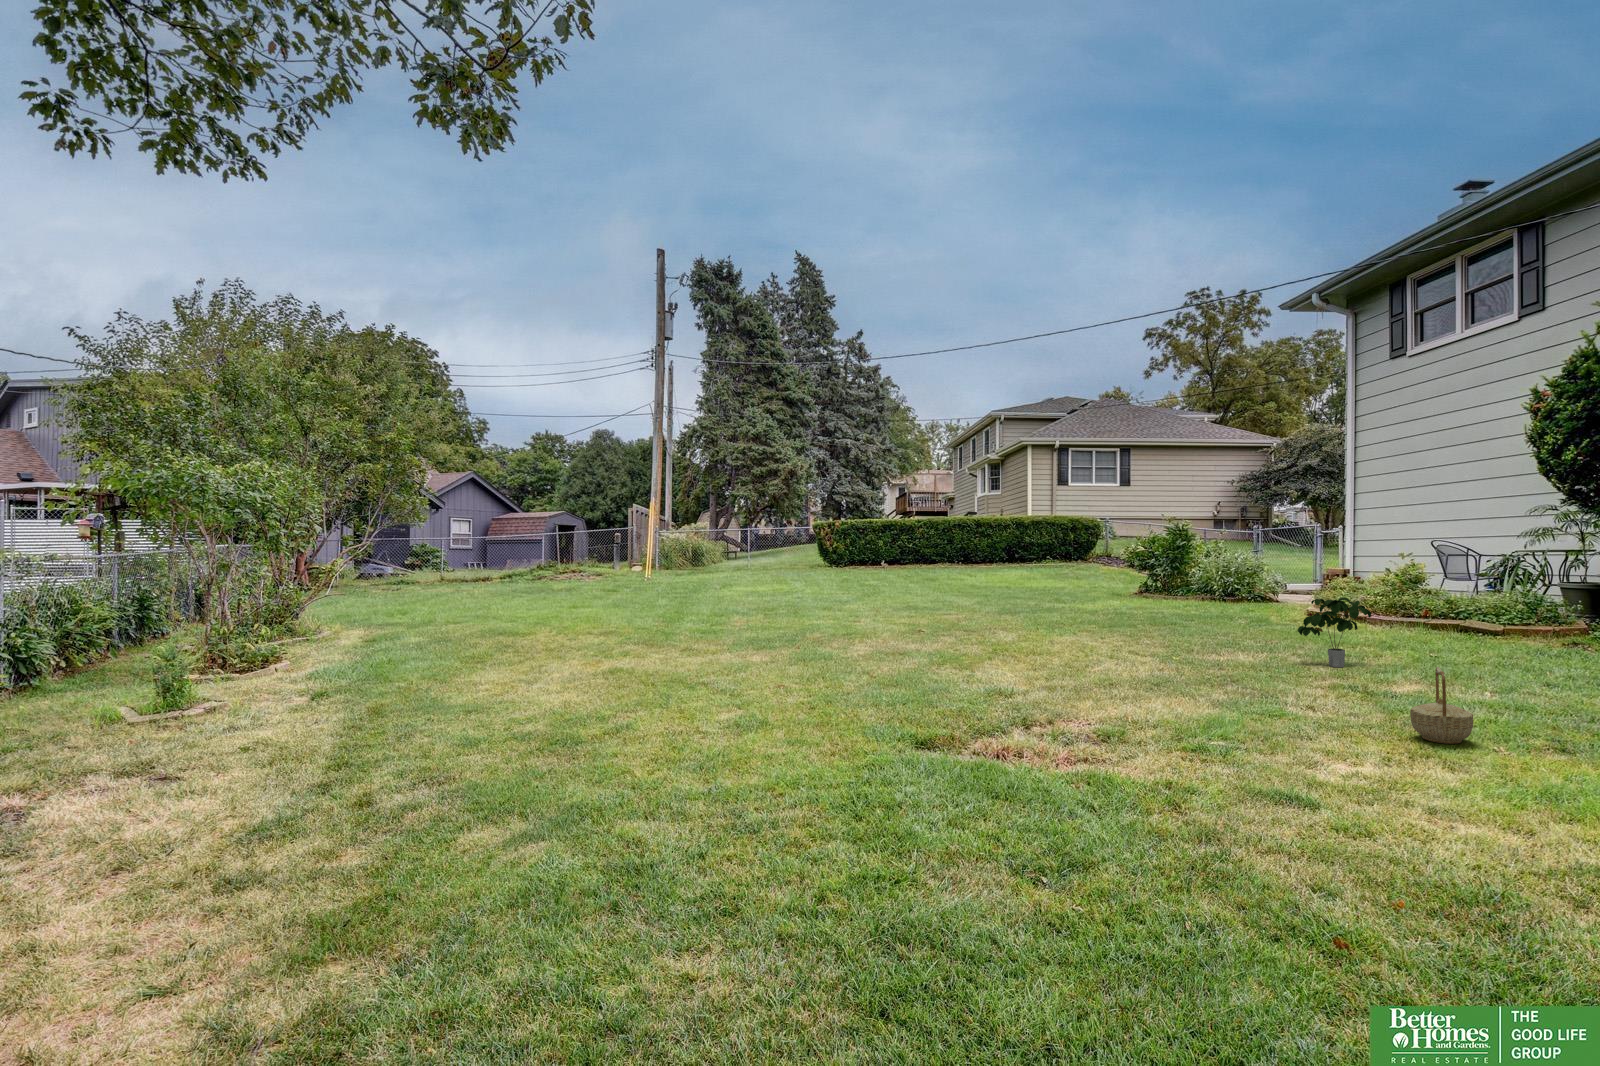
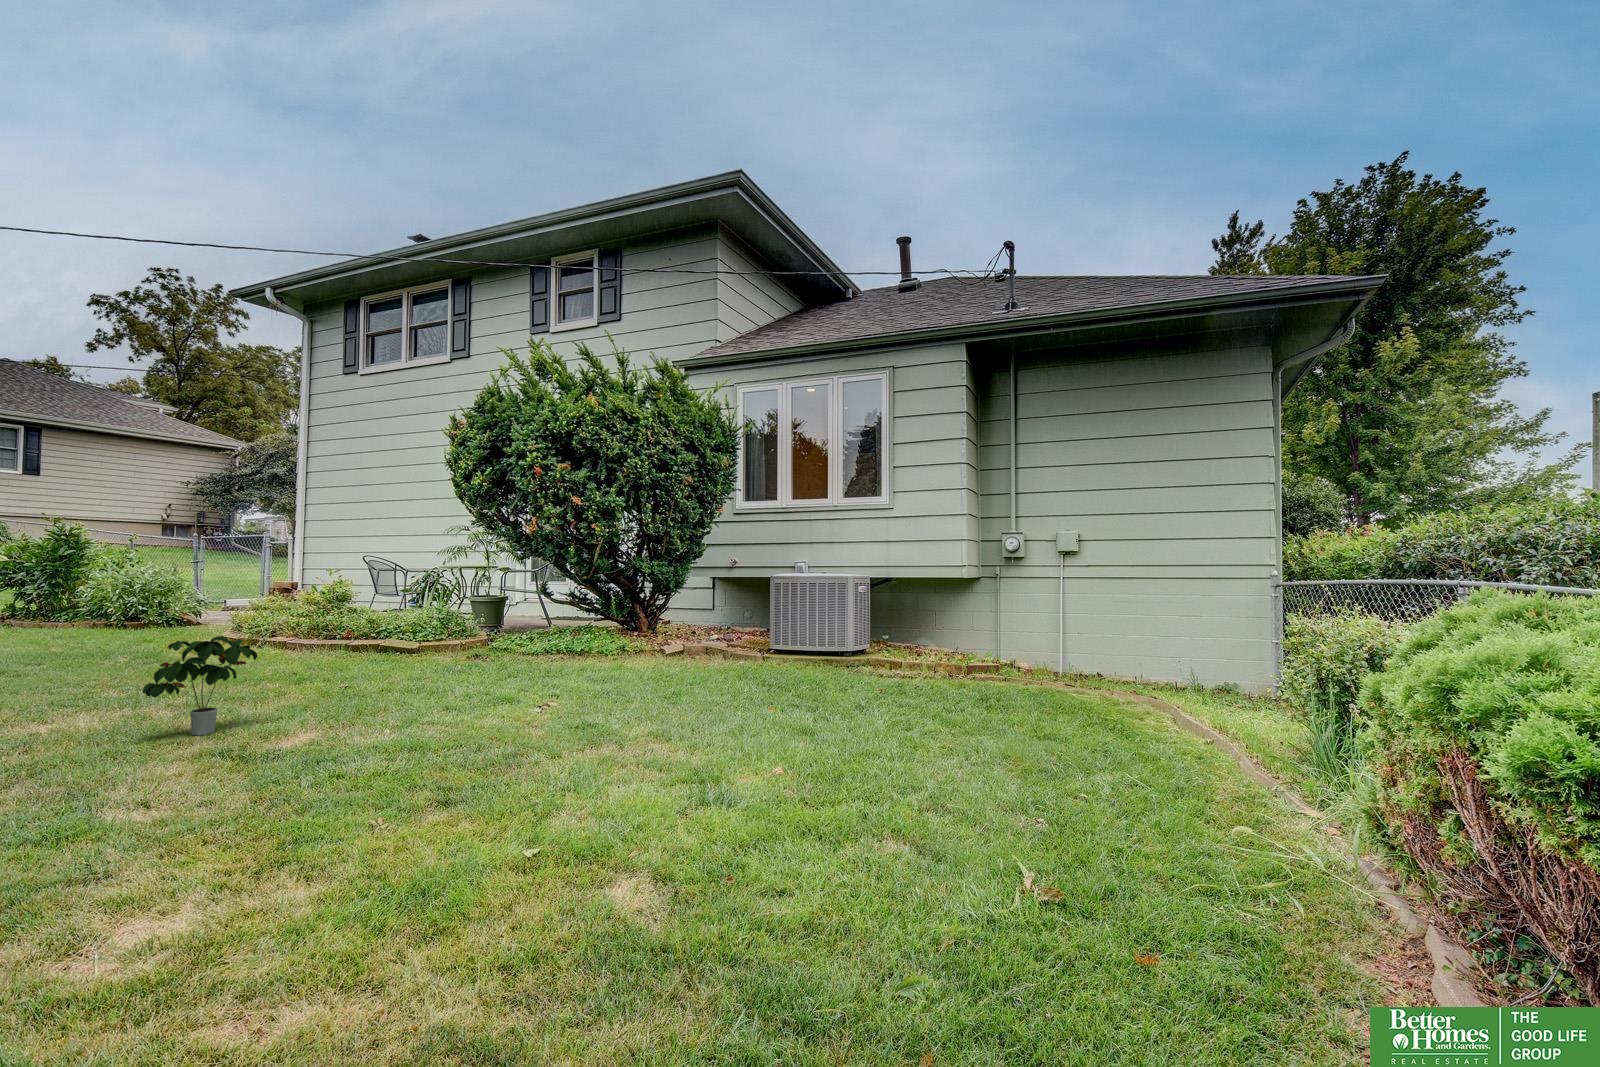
basket: present [1410,667,1473,744] -> none [242,753,334,876]

